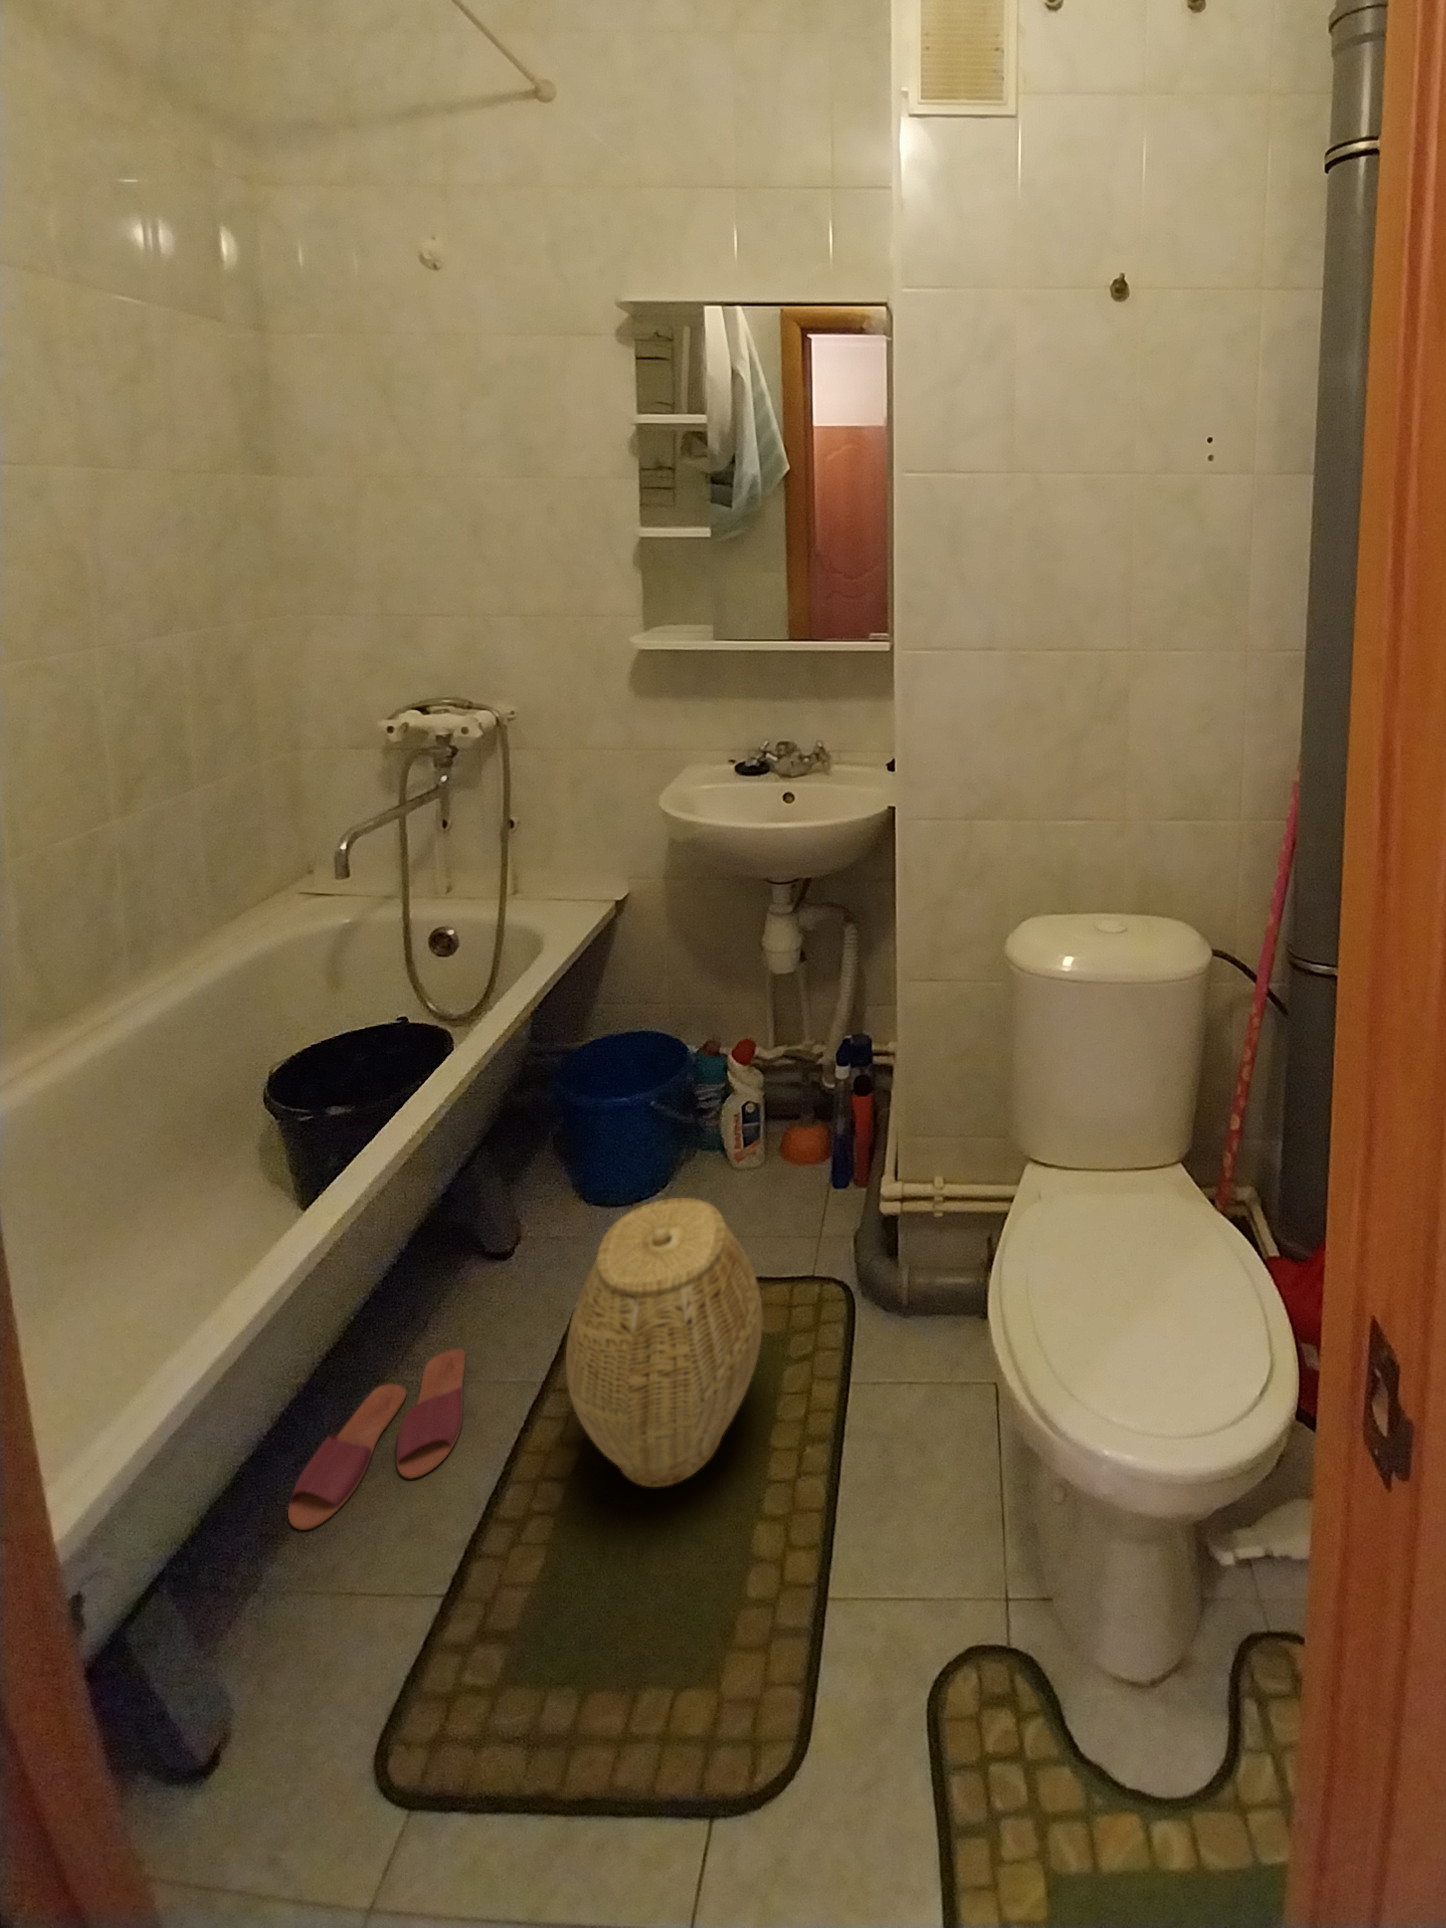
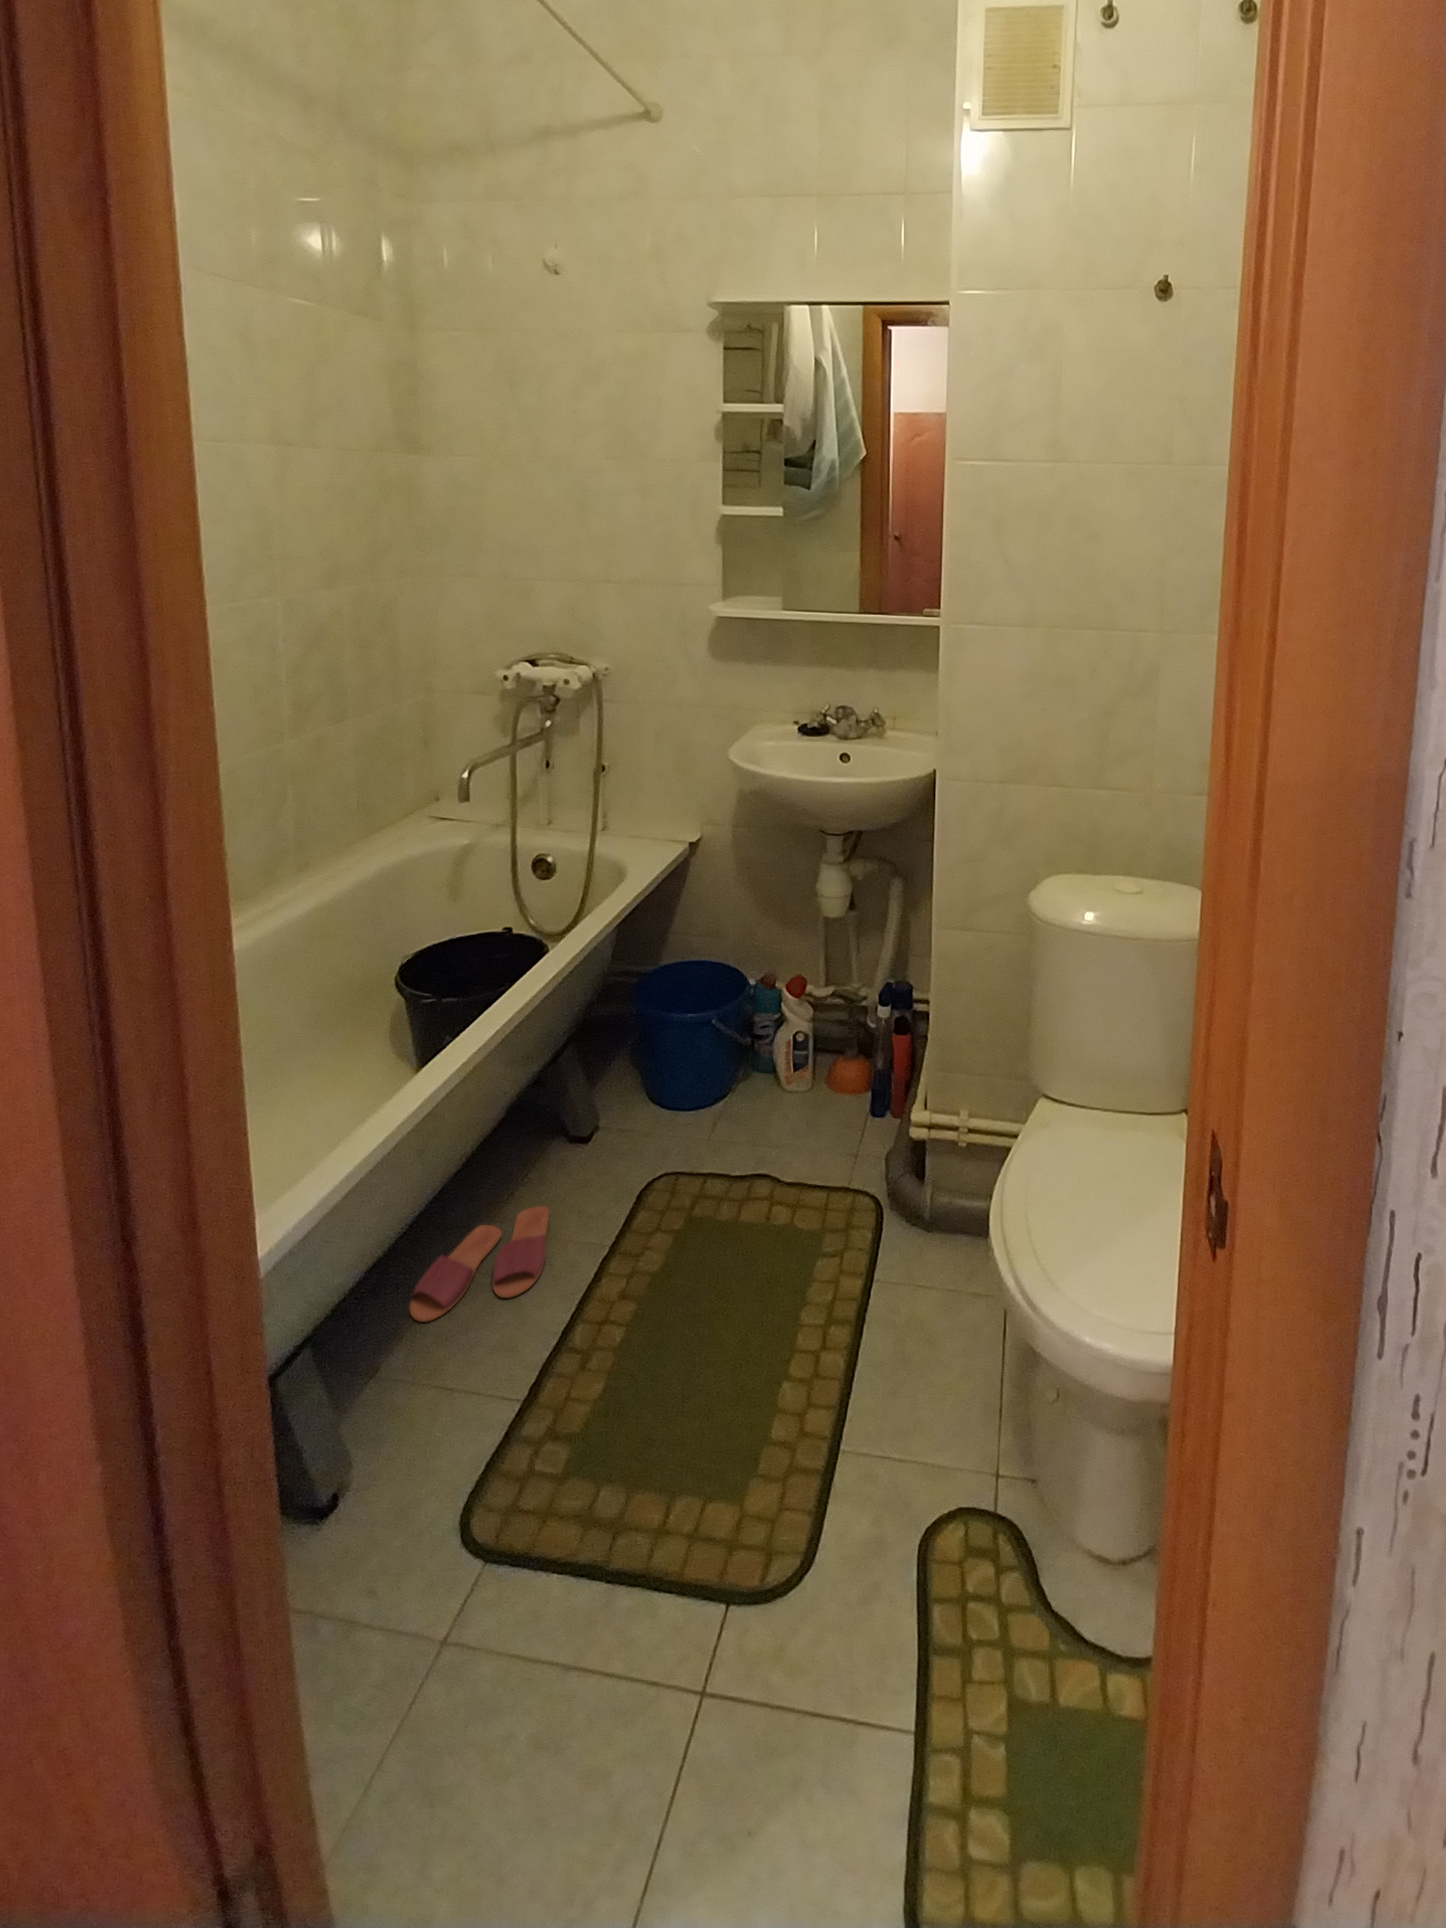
woven basket: present [566,1198,763,1487] -> none [629,1095,796,1336]

